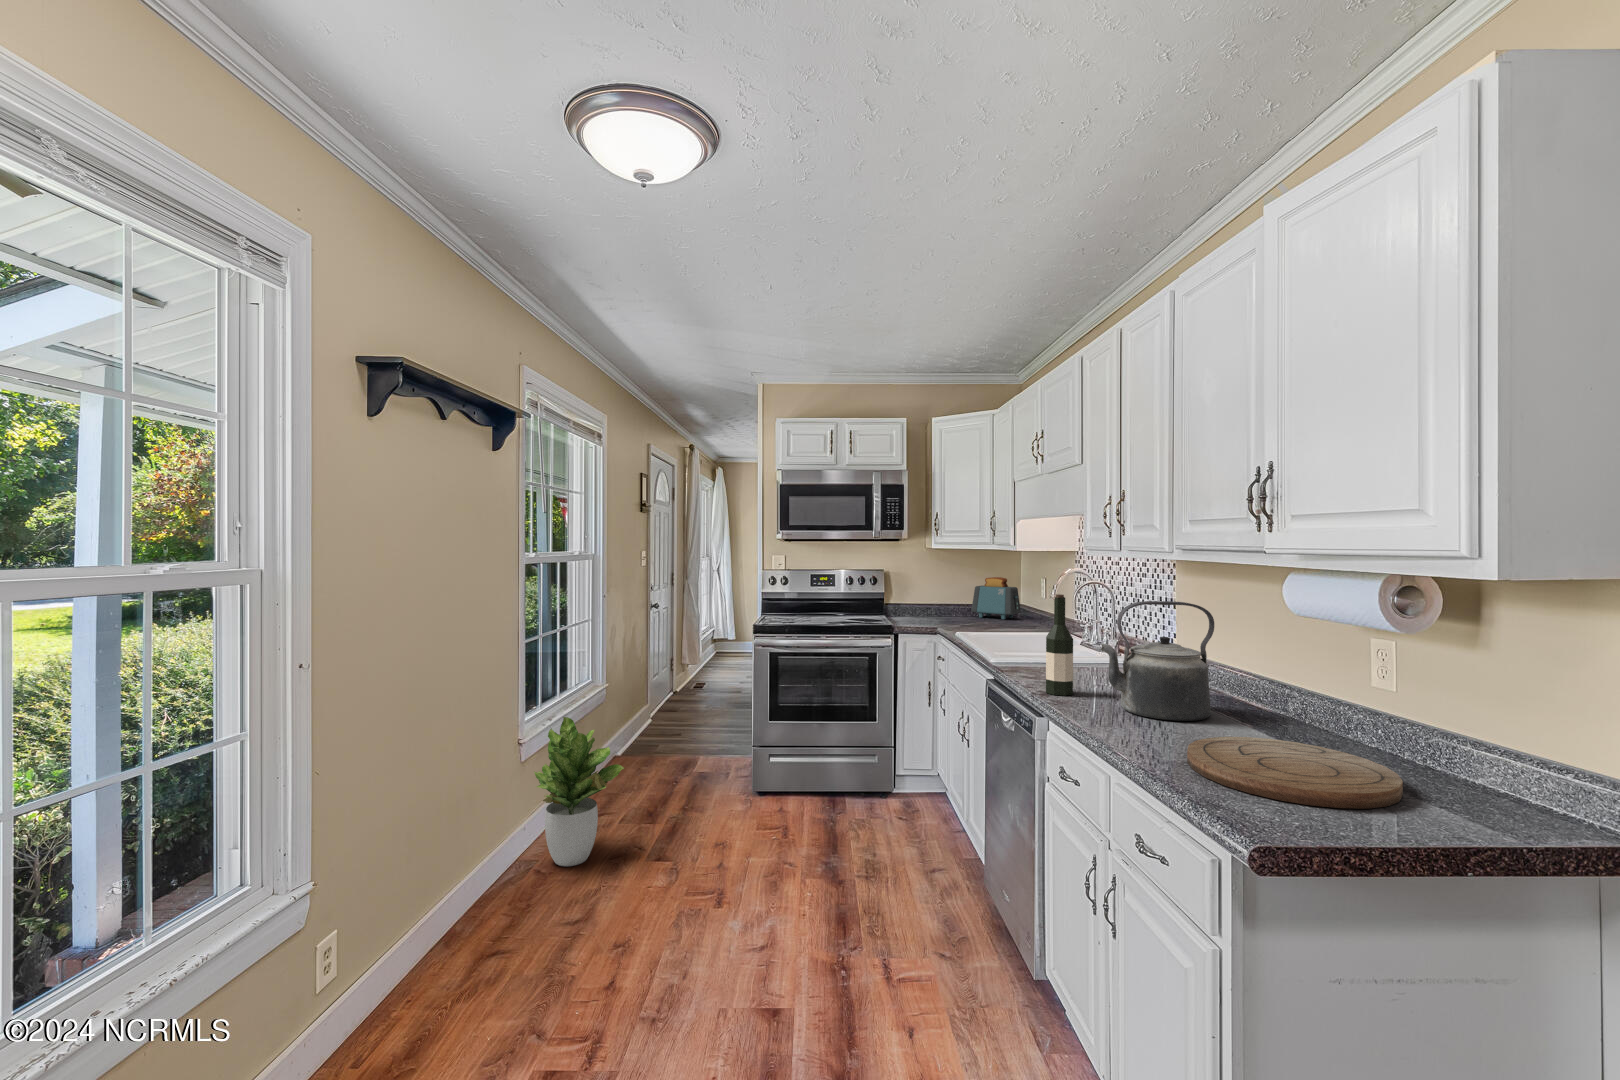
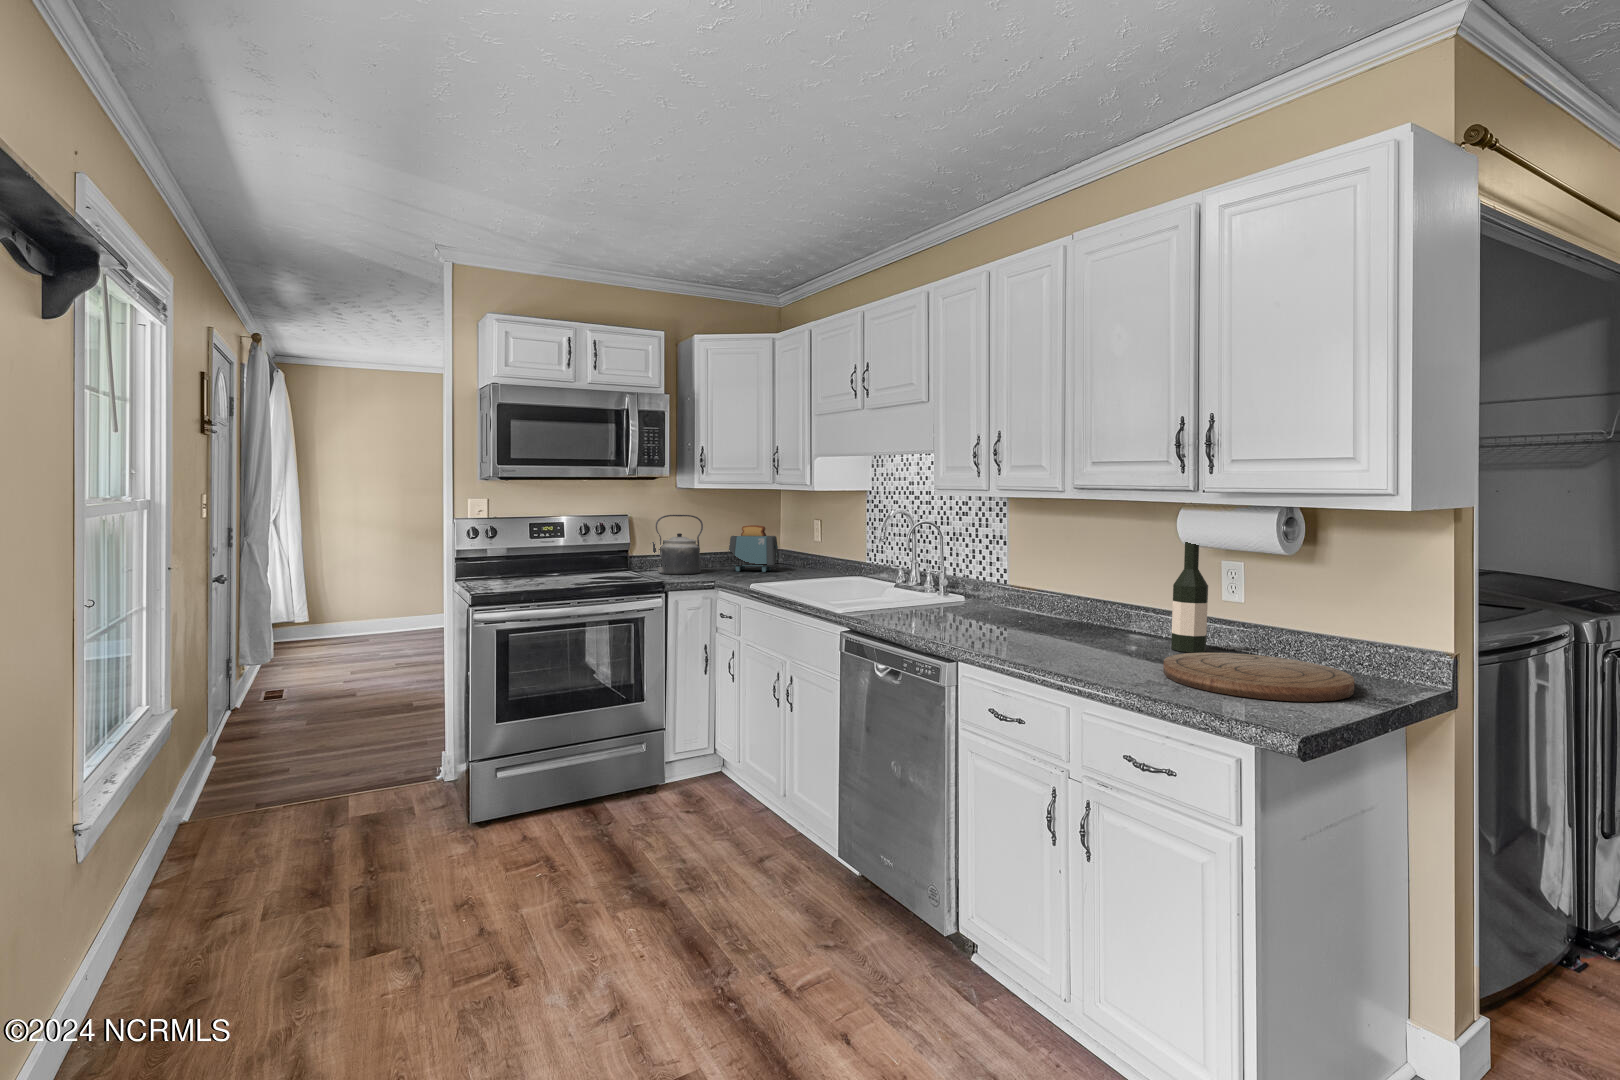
wine bottle: present [1046,594,1073,696] -> present [1171,542,1208,653]
kettle: present [1101,601,1214,721] -> present [650,515,703,575]
potted plant: present [534,717,624,866] -> none [143,753,317,990]

